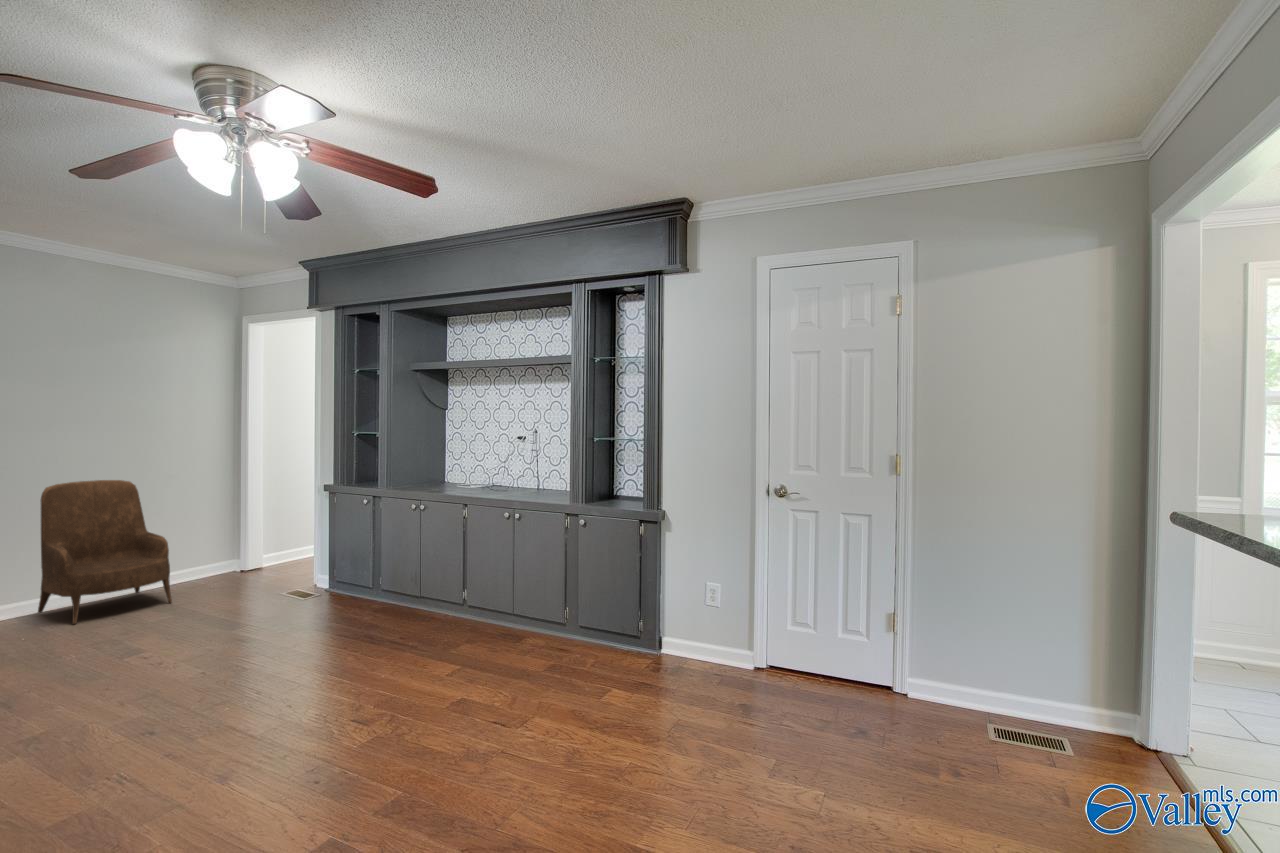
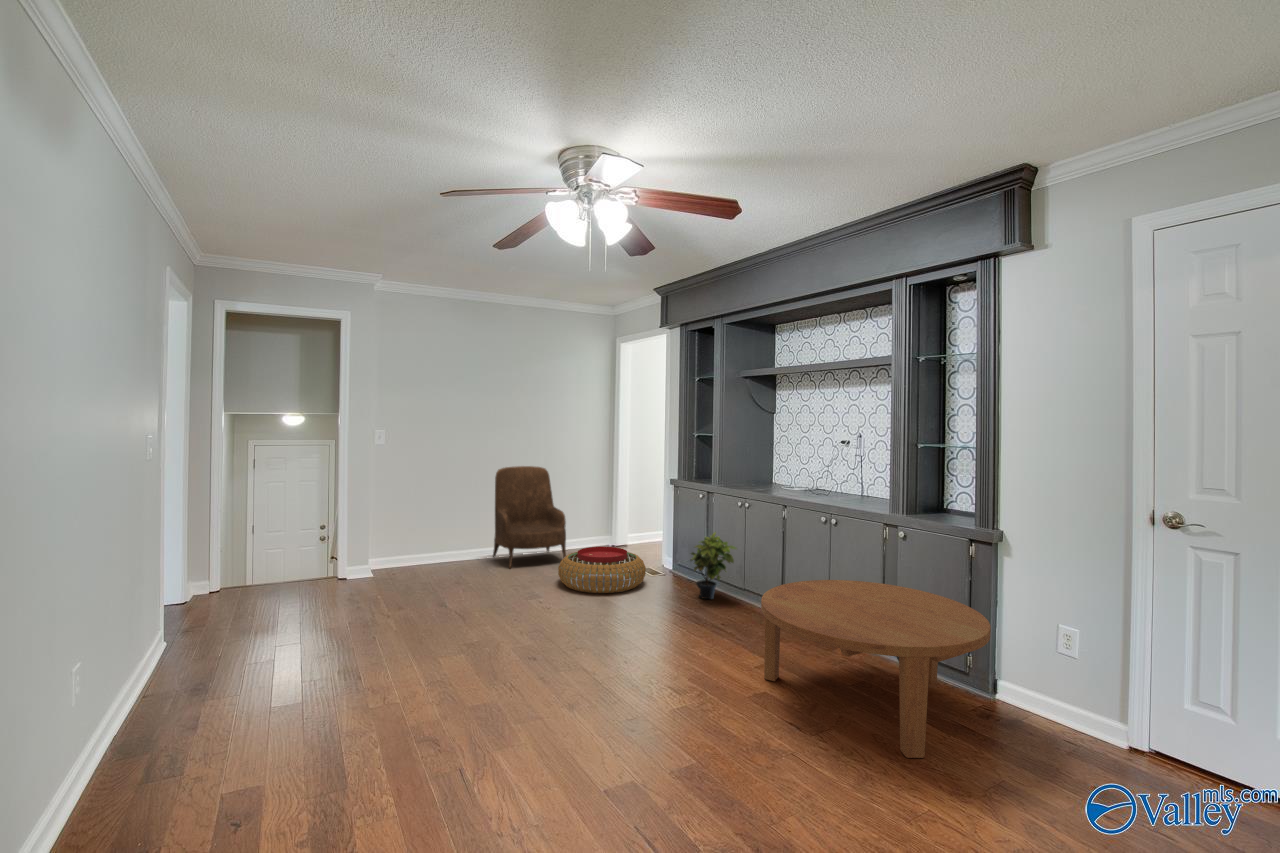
potted plant: none [355,540,413,616] -> present [690,532,736,599]
coffee table: none [458,570,663,726] -> present [761,580,991,758]
pouf: none [164,573,296,636] -> present [558,547,646,593]

